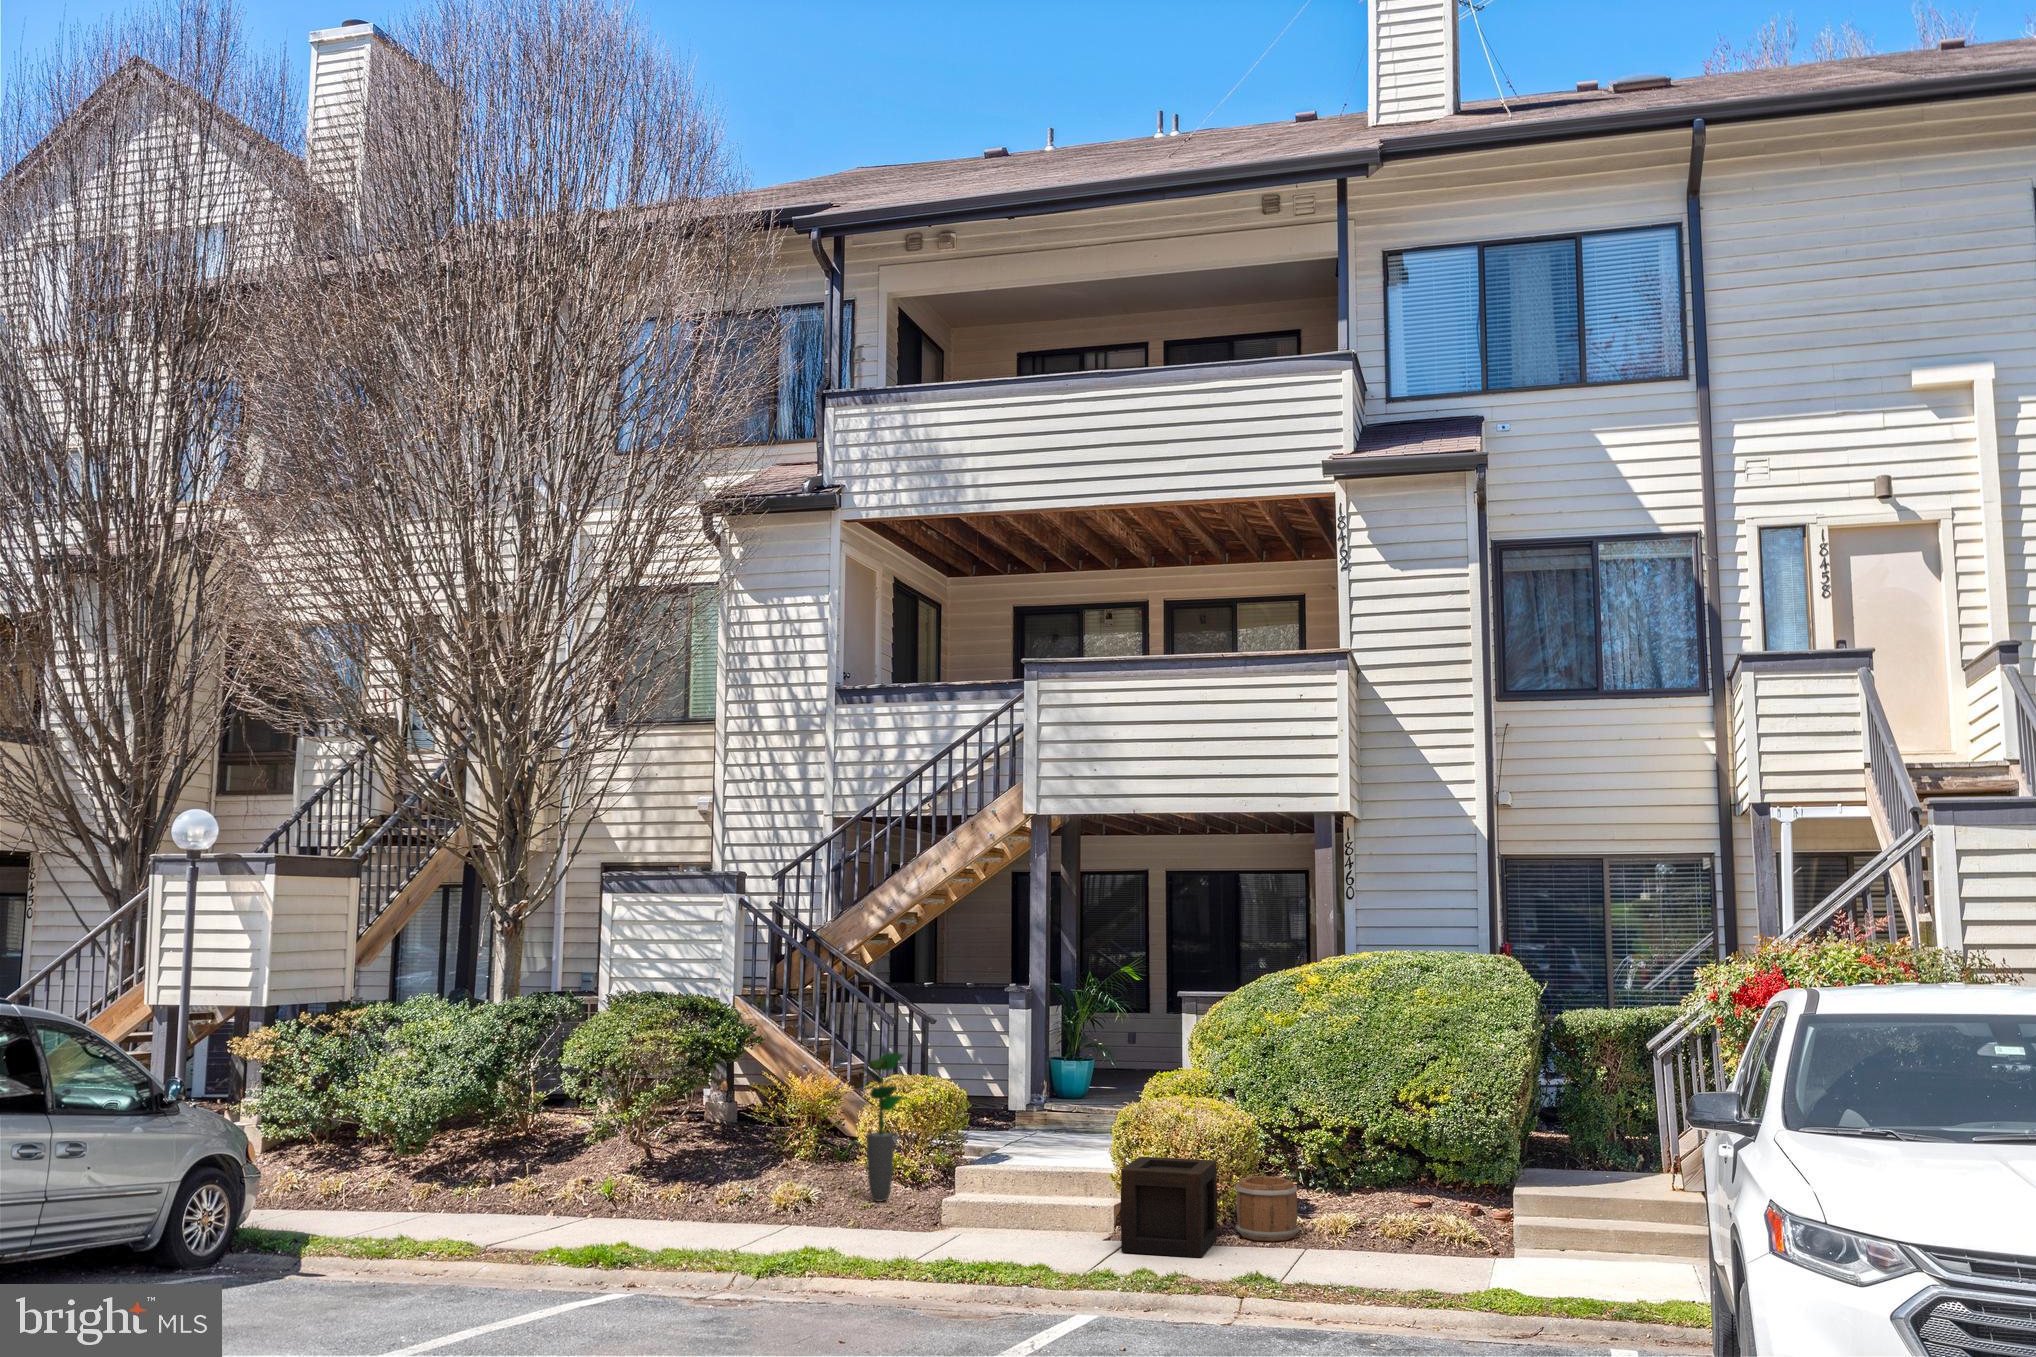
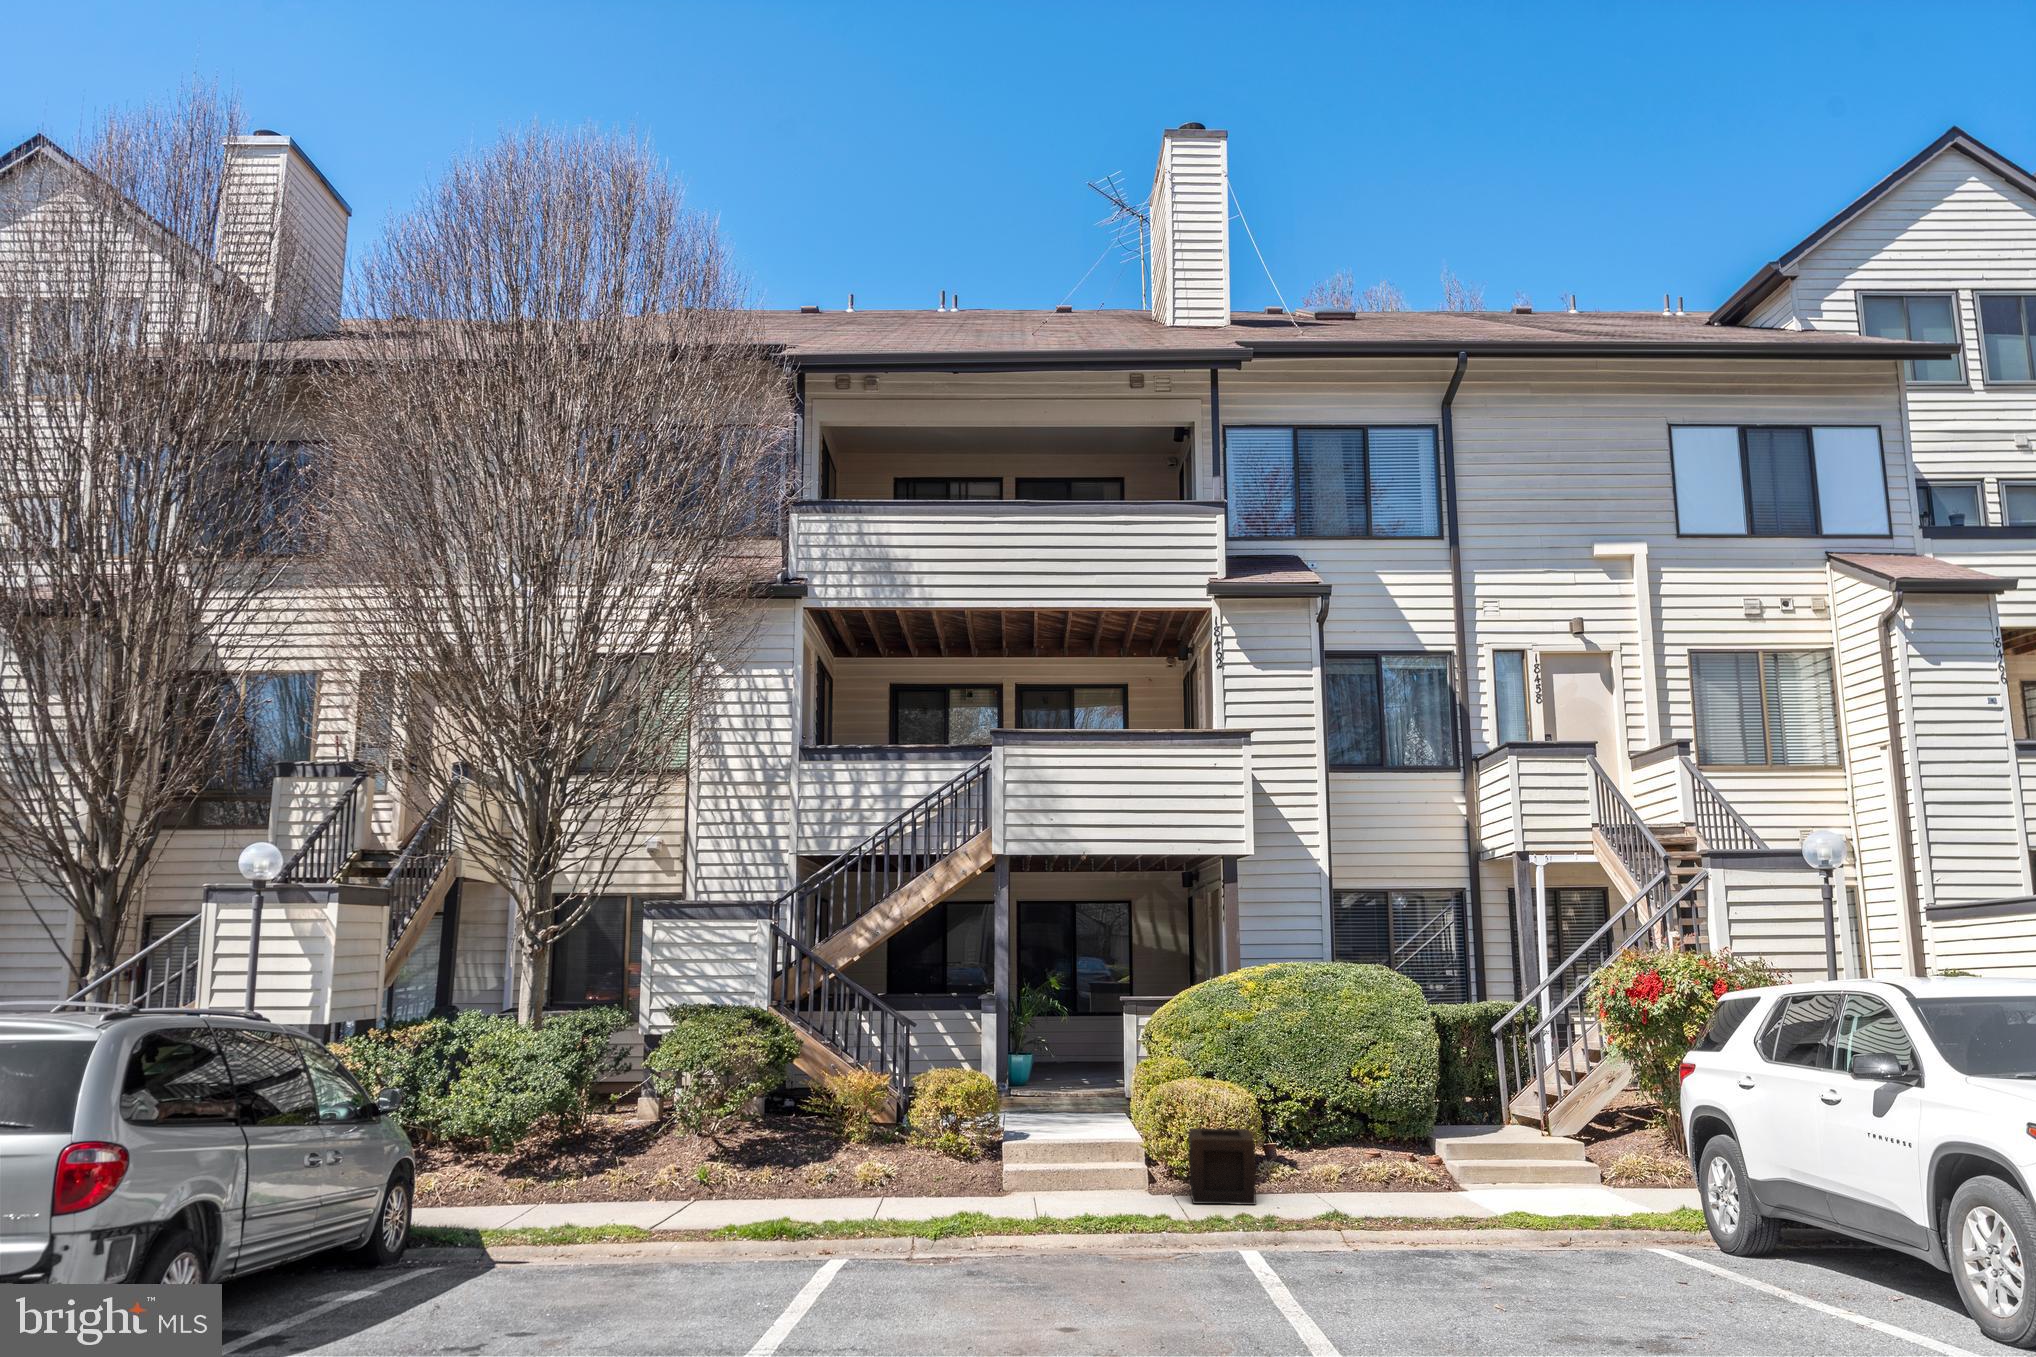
potted plant: present [863,1053,908,1202] -> none [929,1051,981,1172]
bucket: present [1235,1176,1299,1241] -> none [1258,1140,1307,1190]

